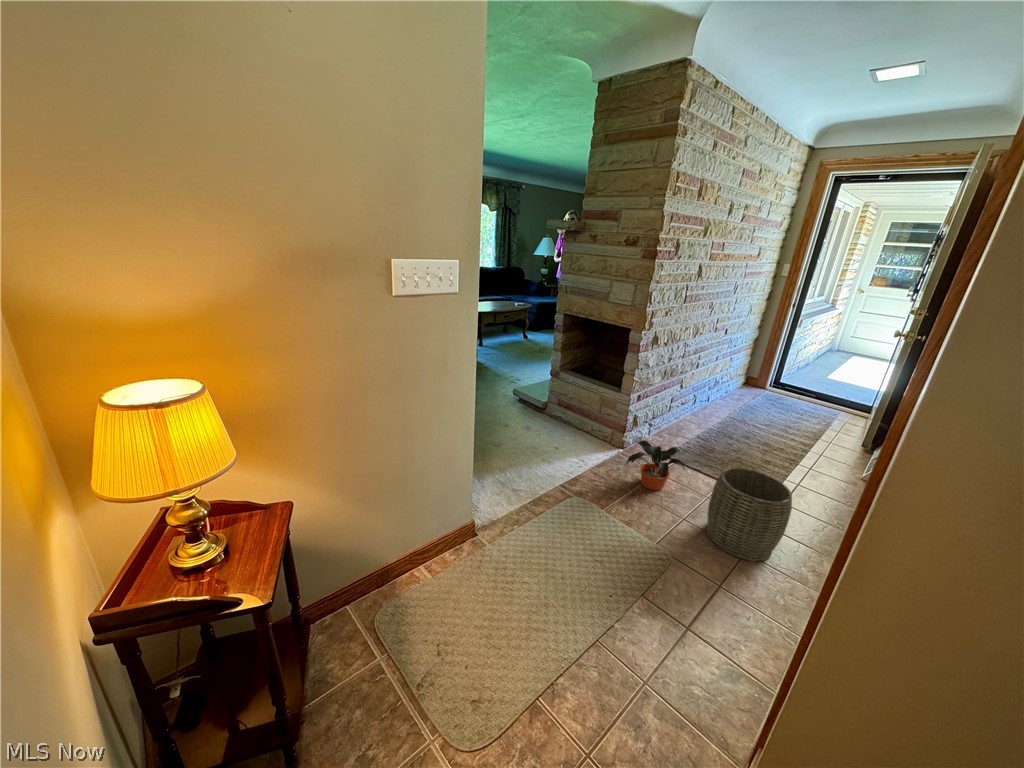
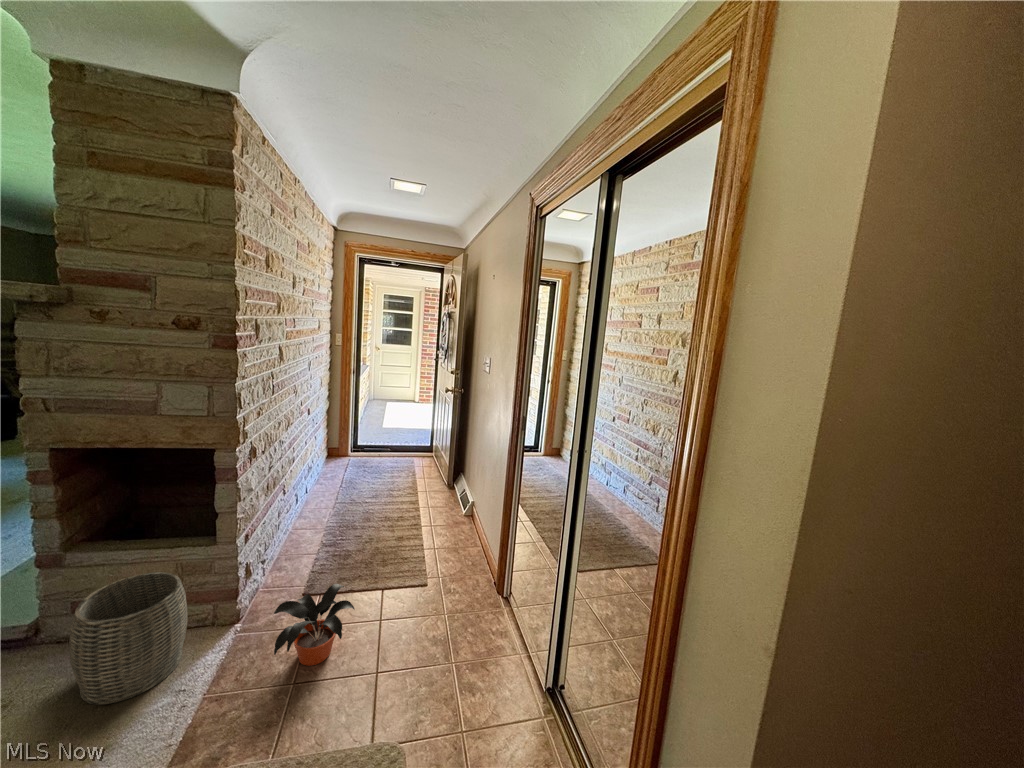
woven basket: present [706,468,792,561] -> present [69,572,187,705]

